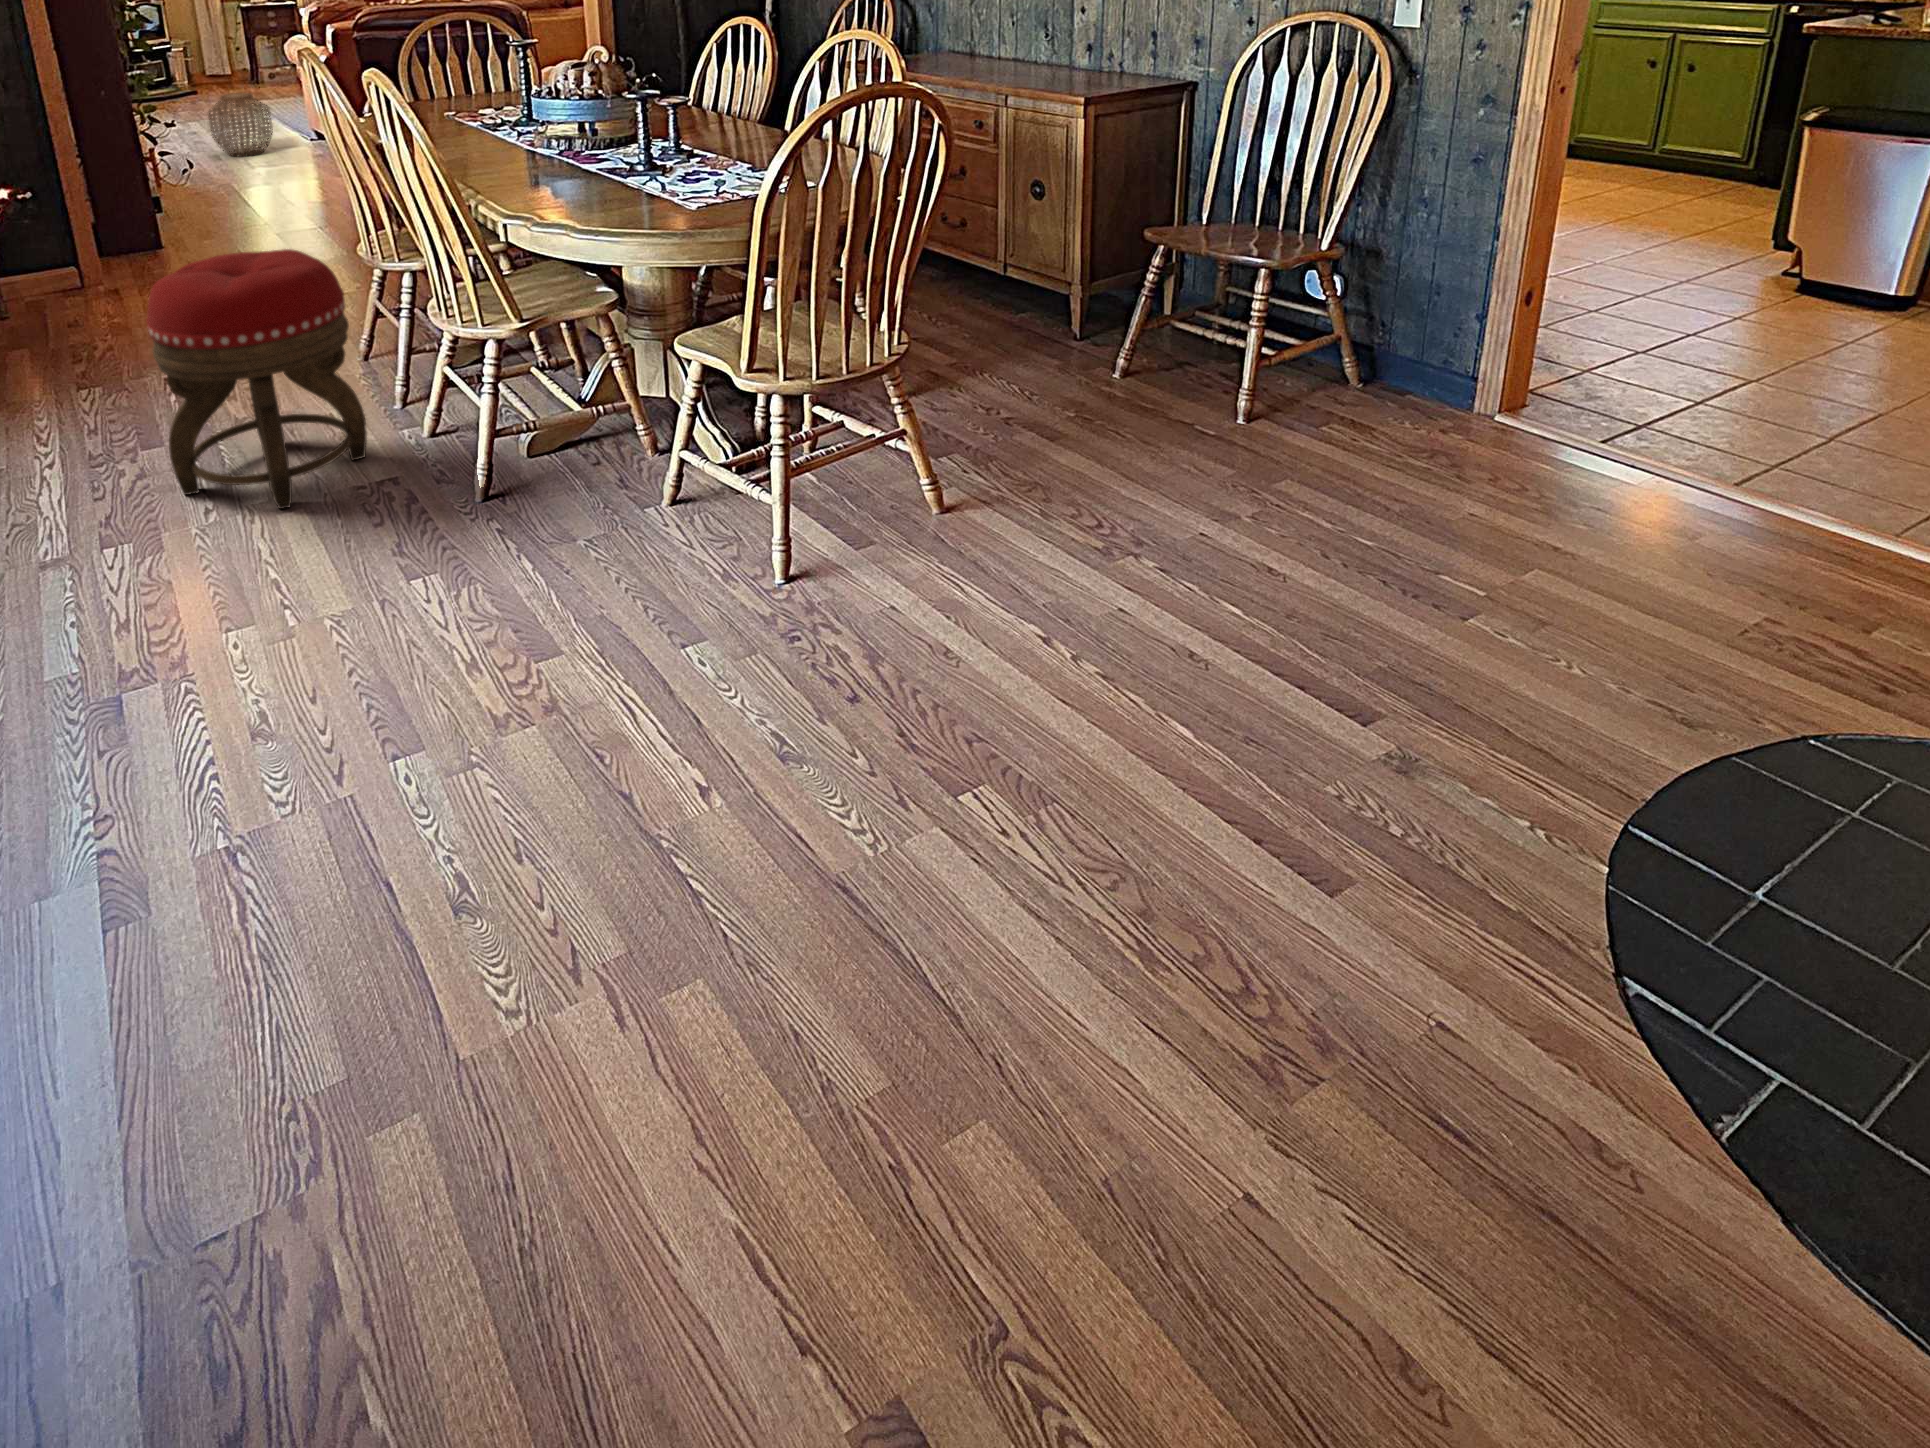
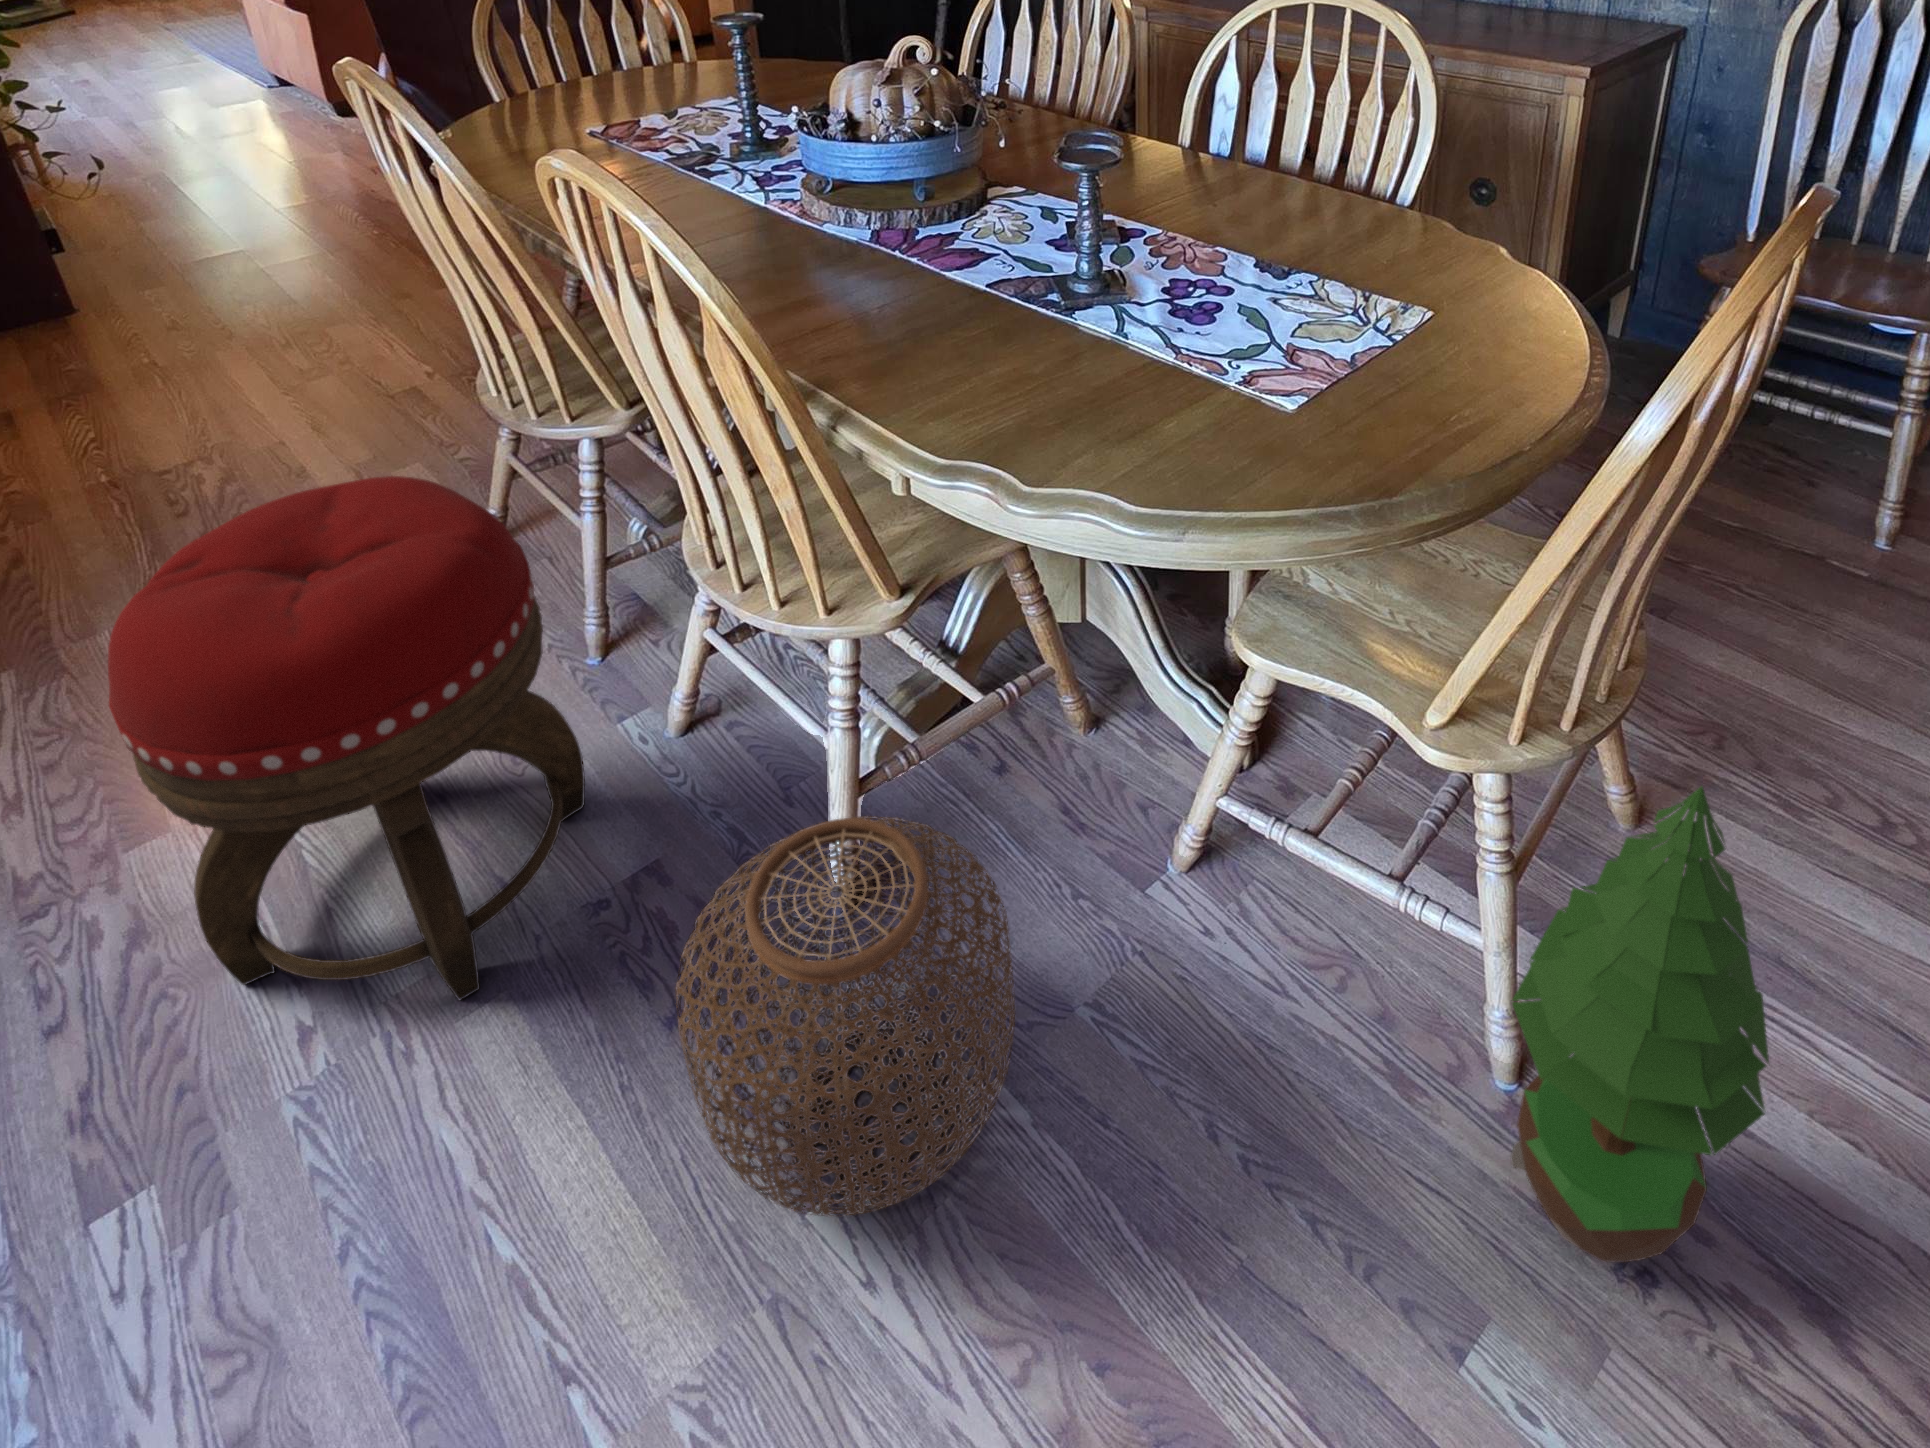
woven basket: present [208,93,273,157] -> present [675,816,1015,1217]
potted tree: none [715,335,833,631] -> present [1511,786,1769,1262]

